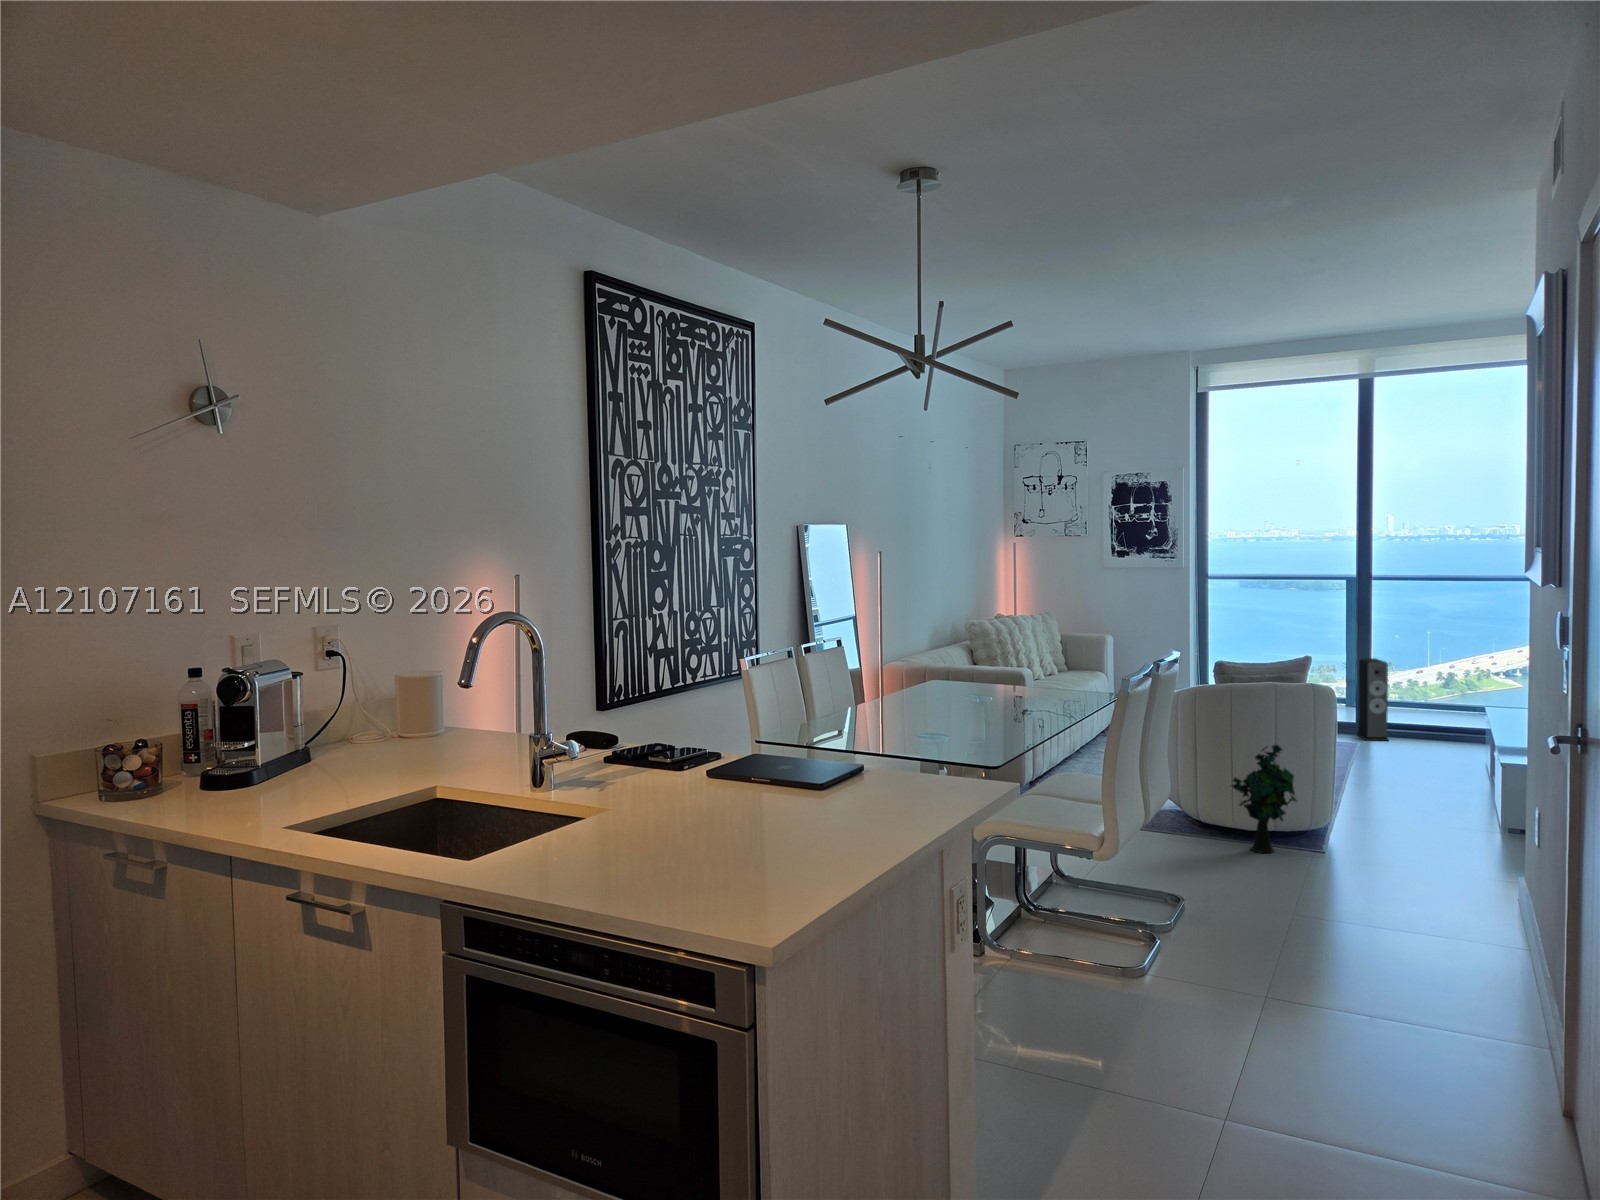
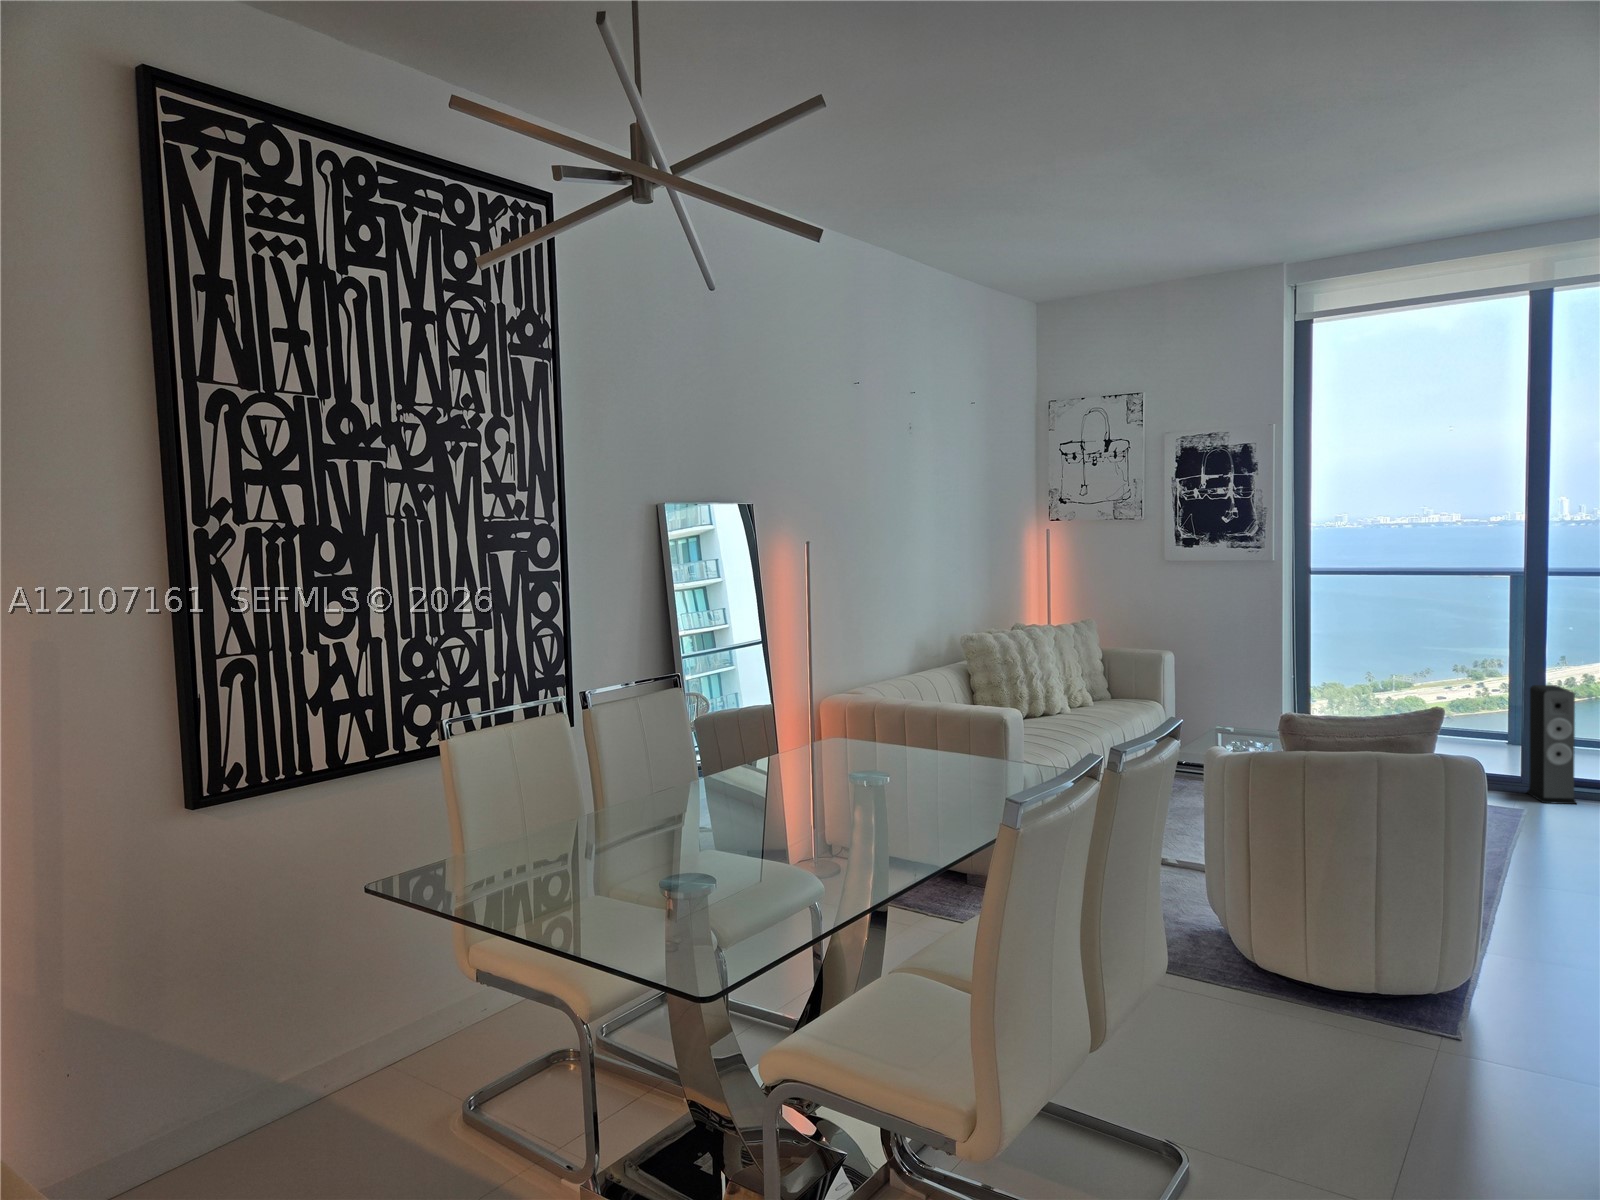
decorative plant: present [1232,745,1297,853] -> none [1309,861,1432,1047]

